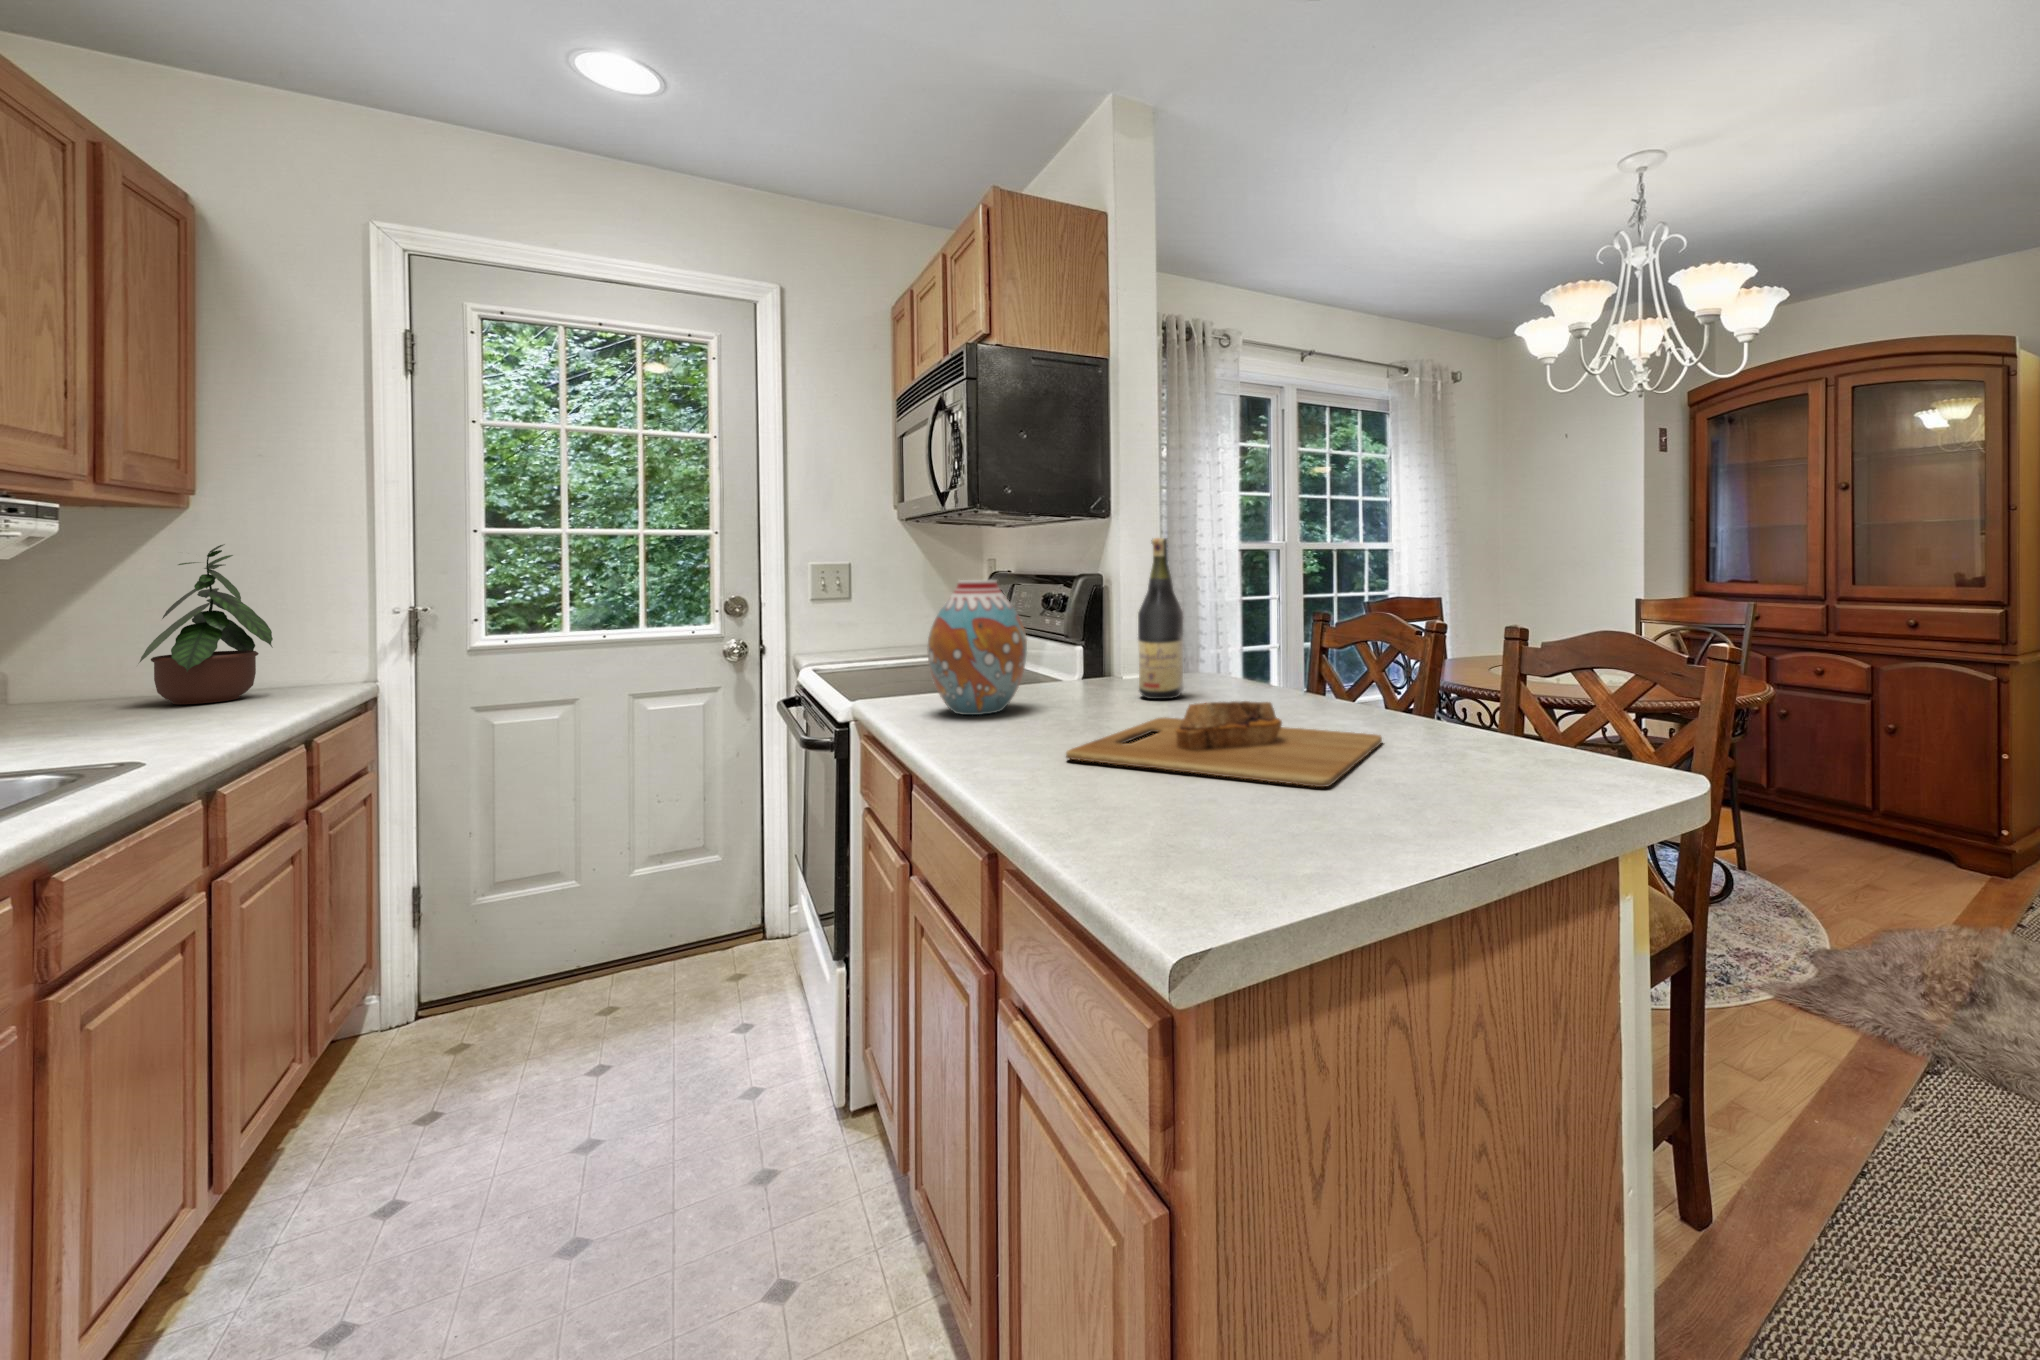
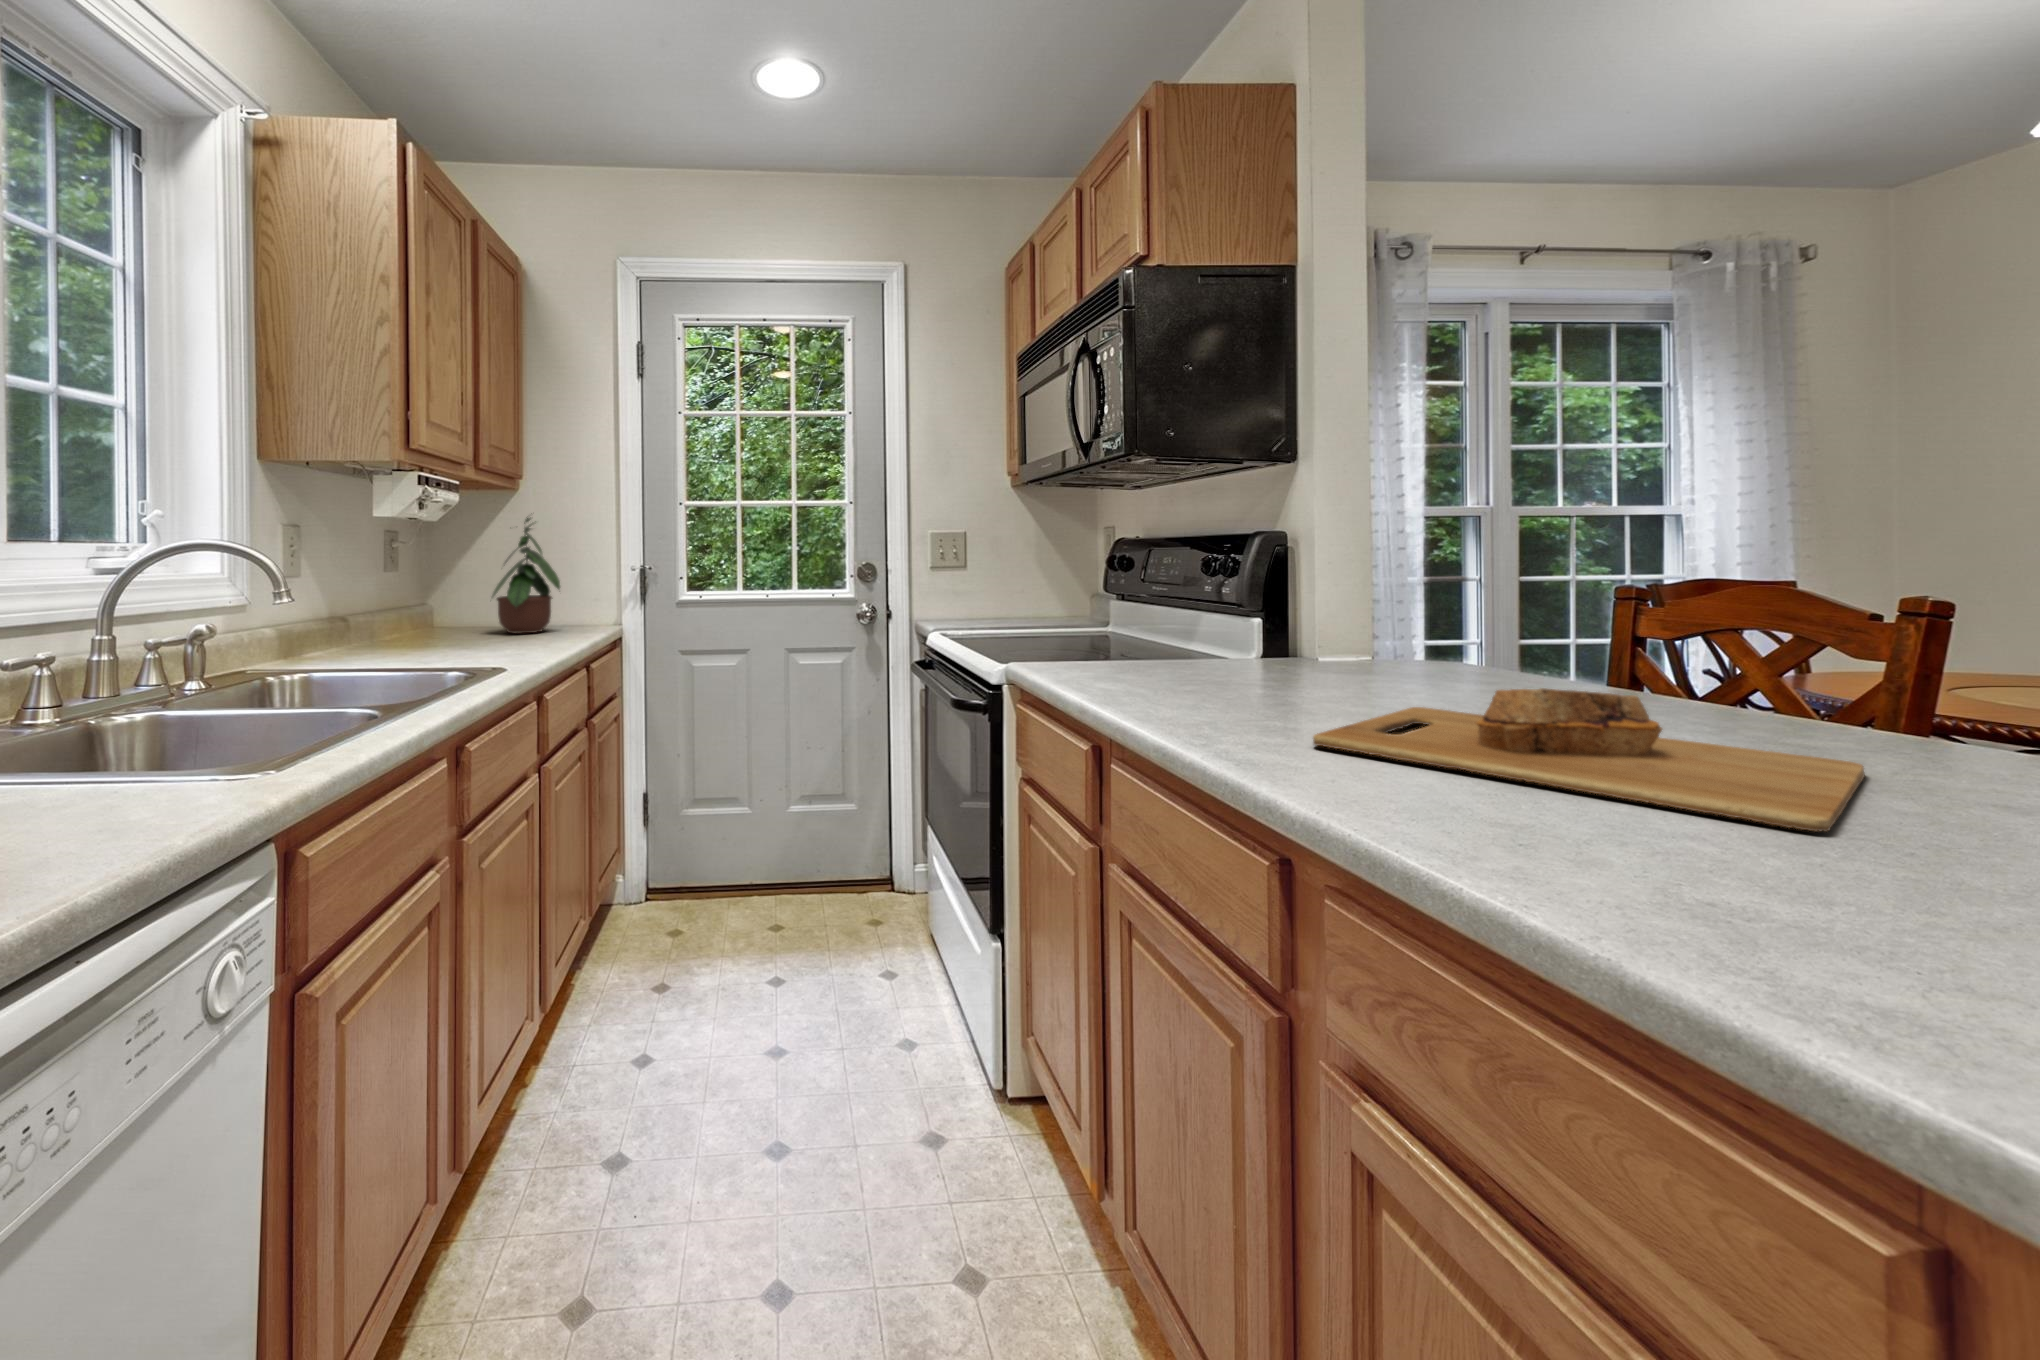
wine bottle: present [1138,538,1184,699] -> none [1353,481,1421,686]
vase: present [927,580,1027,715] -> none [1096,534,1212,686]

